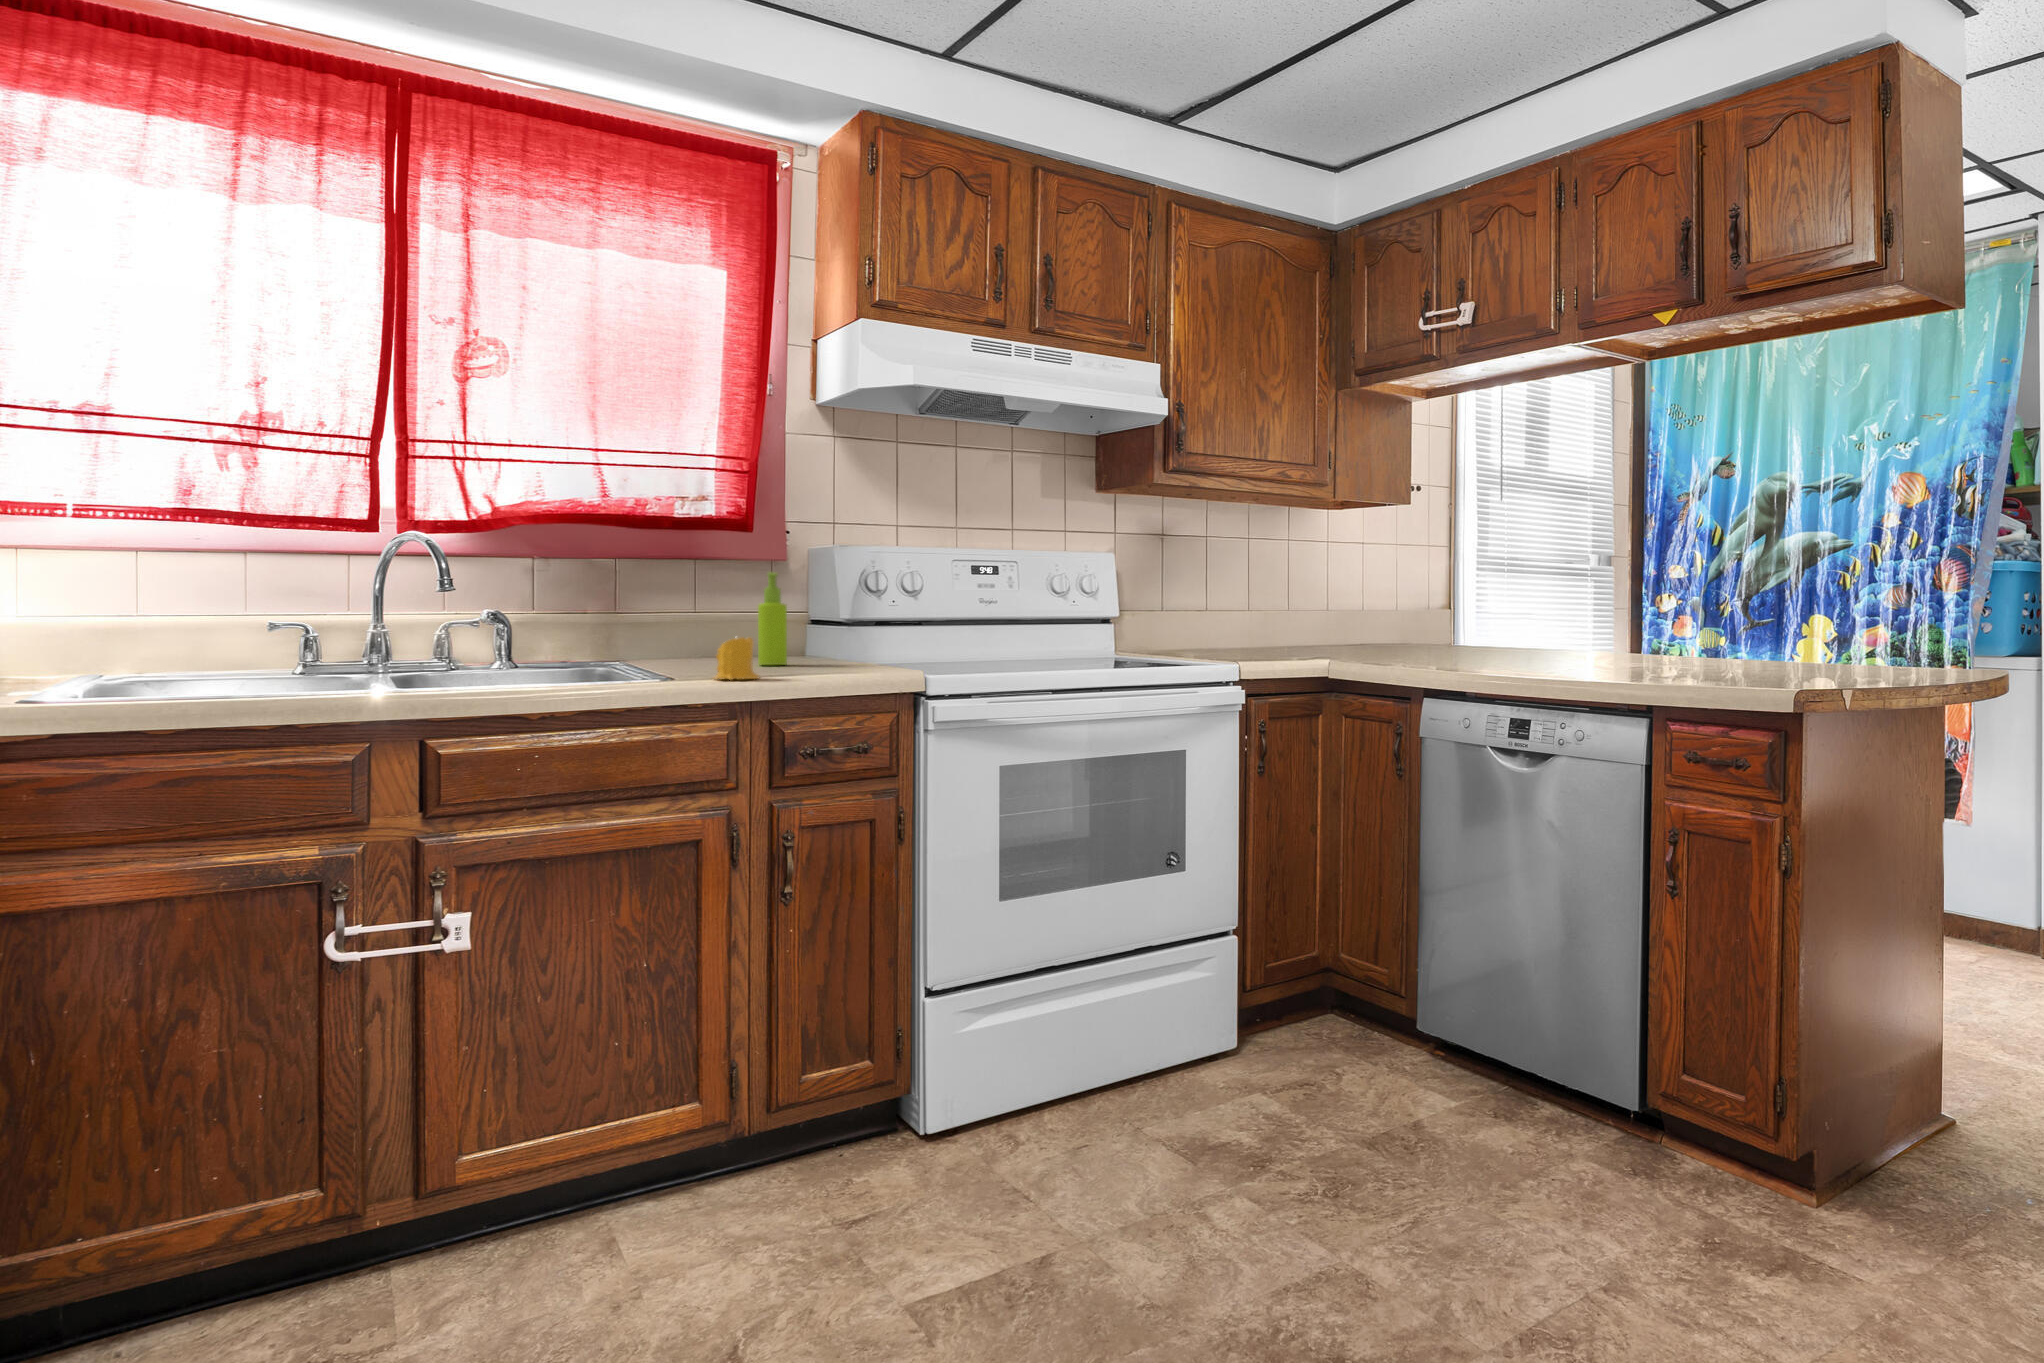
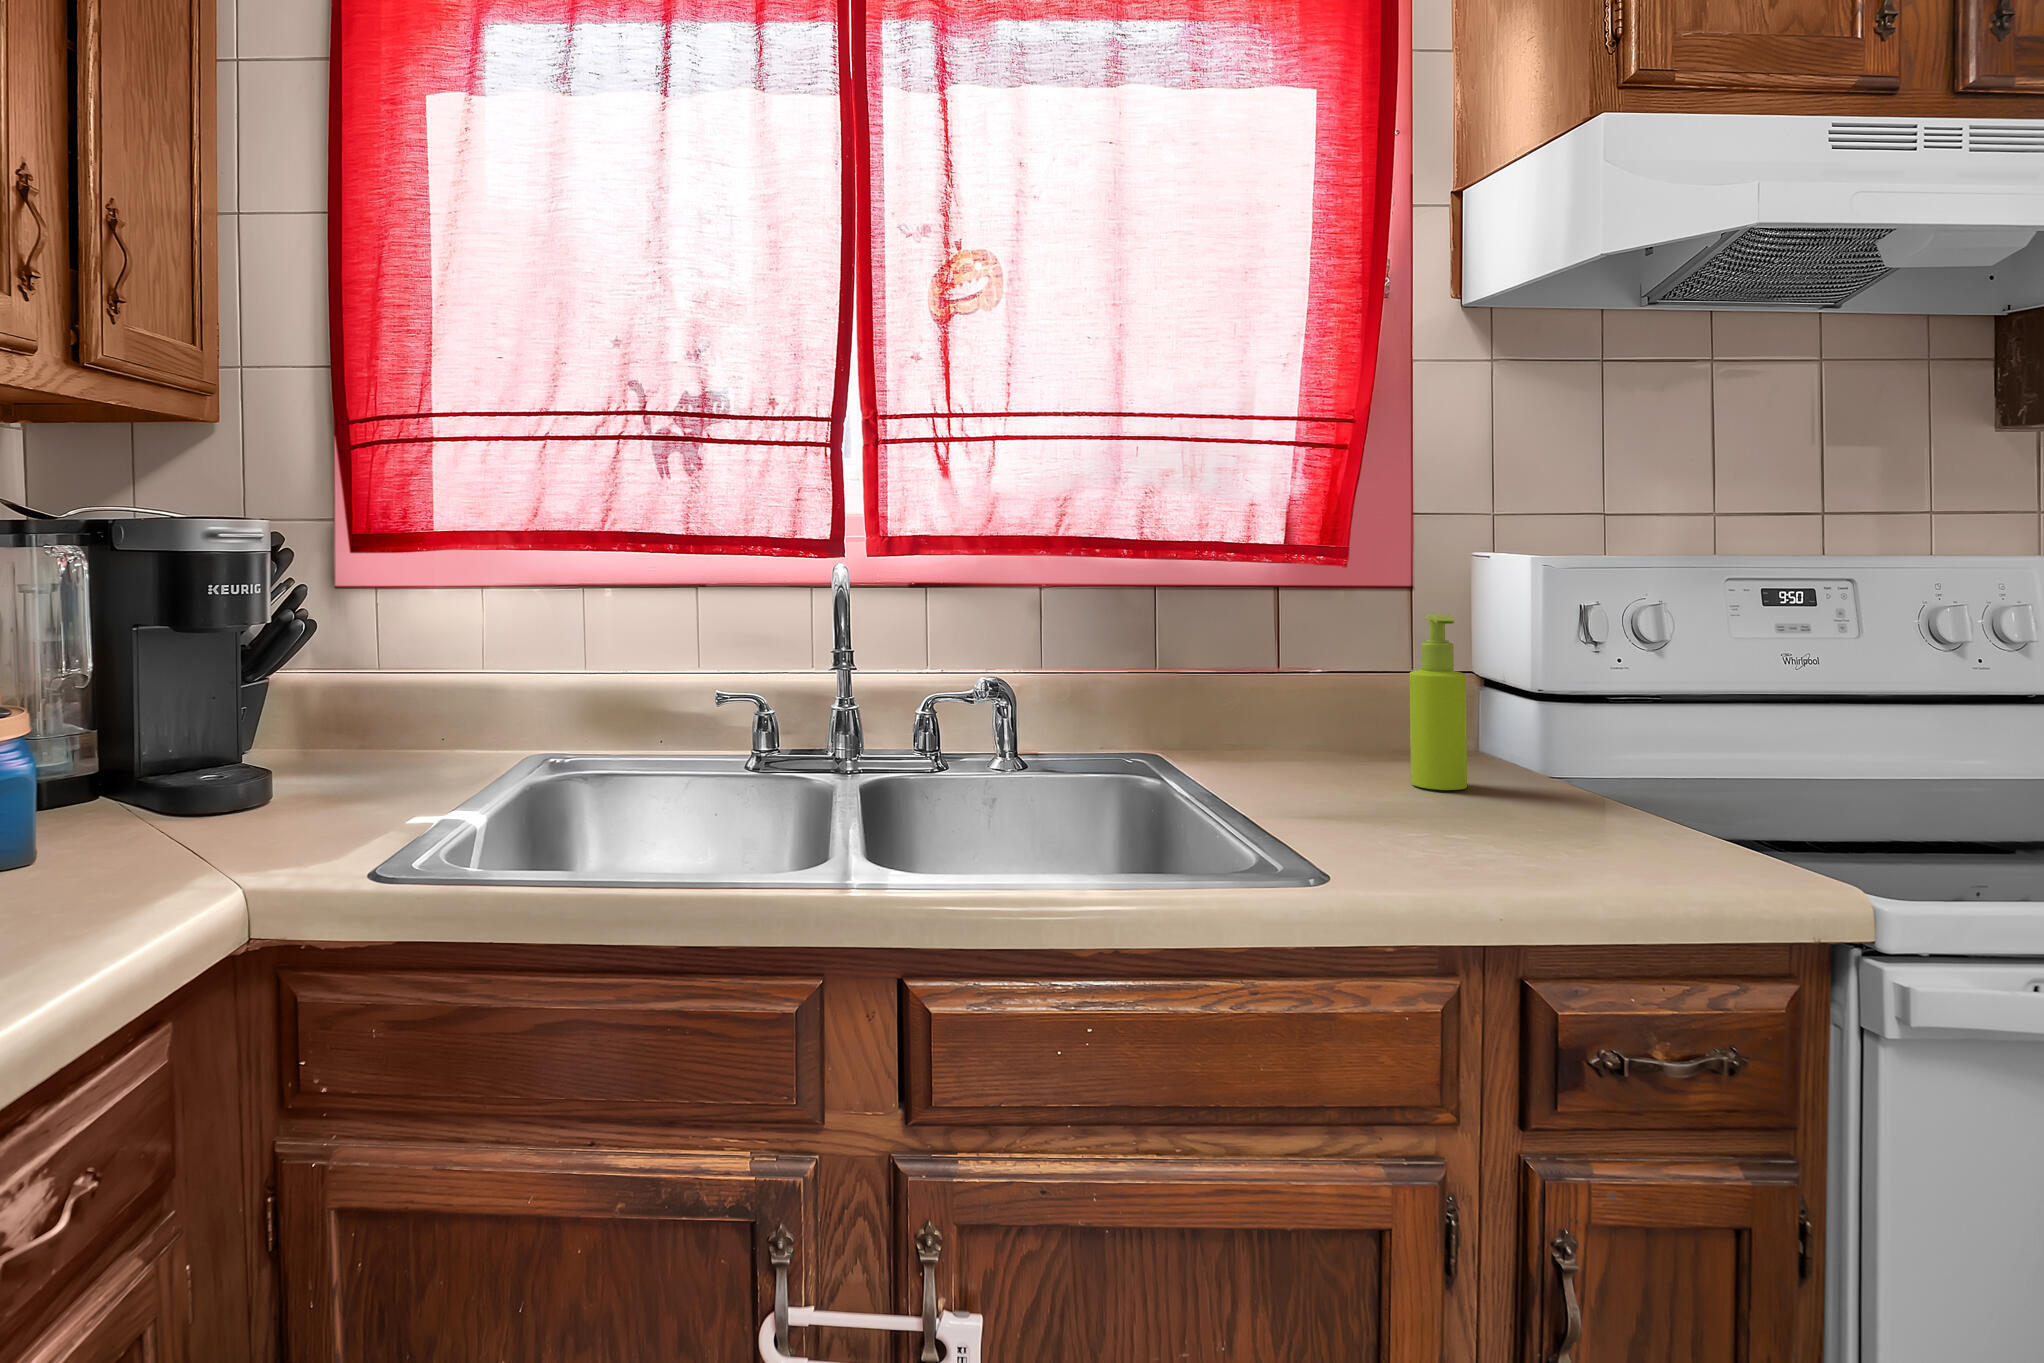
candle: present [714,637,759,680] -> none [1385,773,1488,875]

